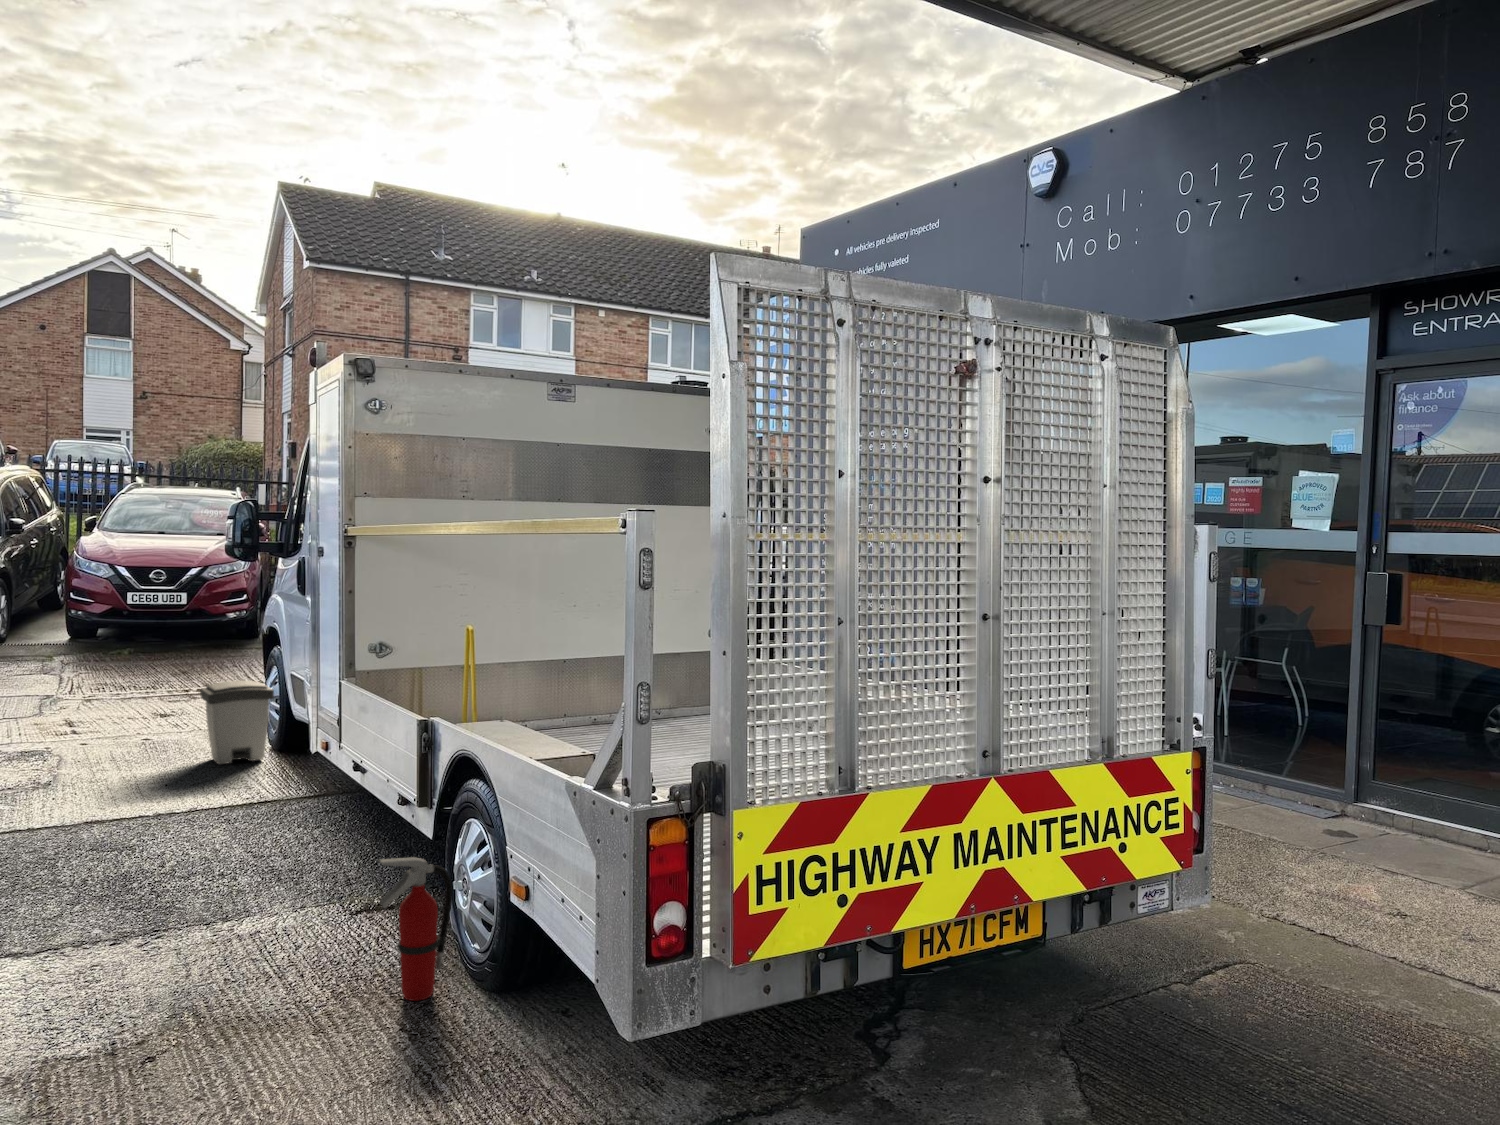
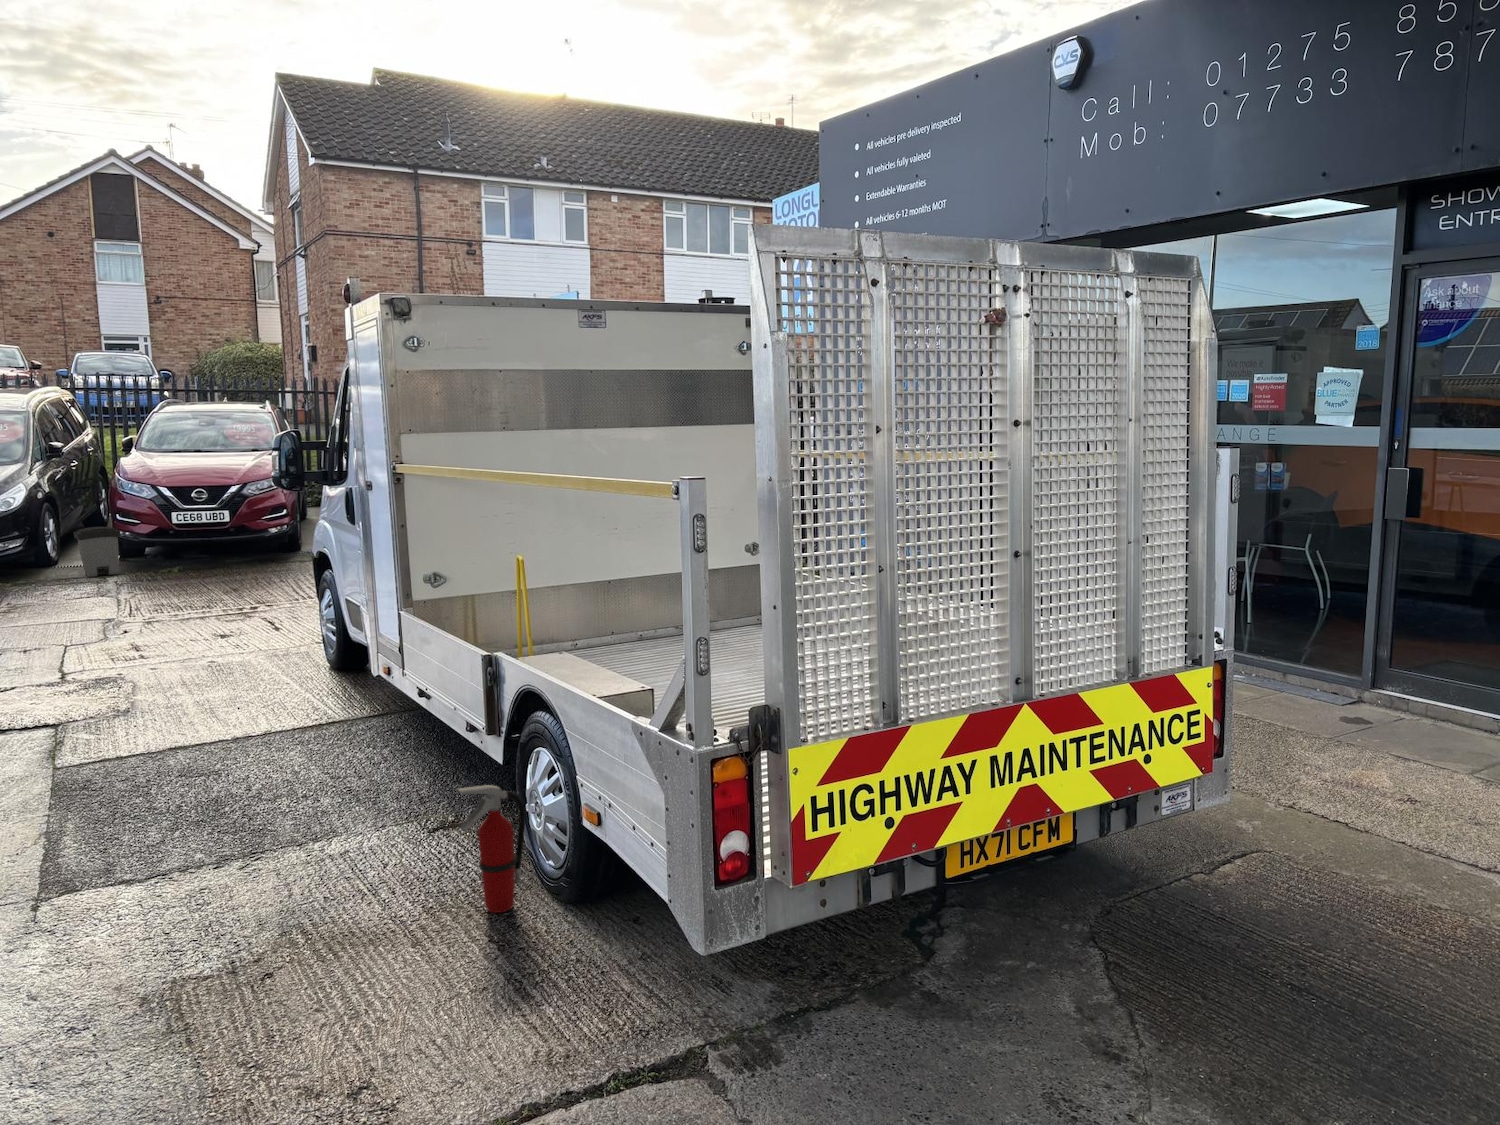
trash can: present [200,681,274,764] -> present [74,527,120,577]

